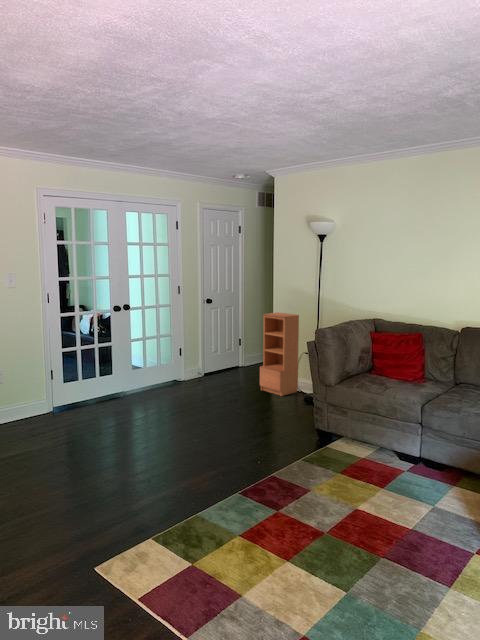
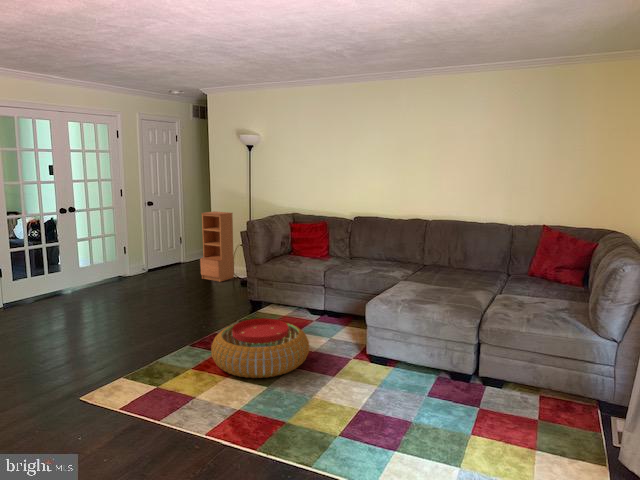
pouf: none [267,472,407,572] -> present [211,318,309,378]

